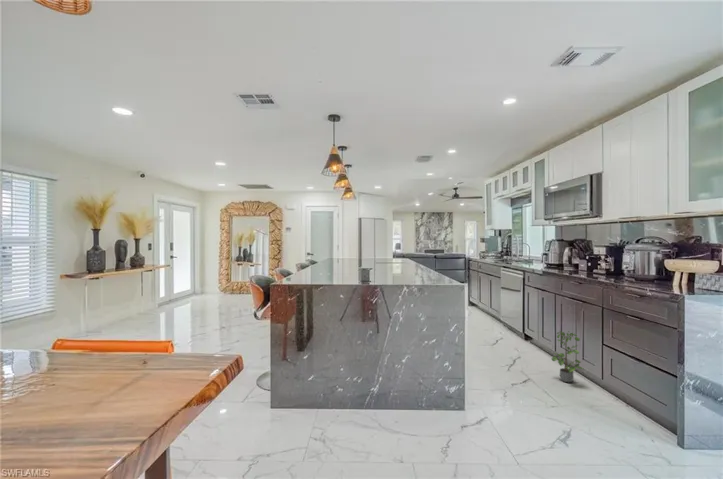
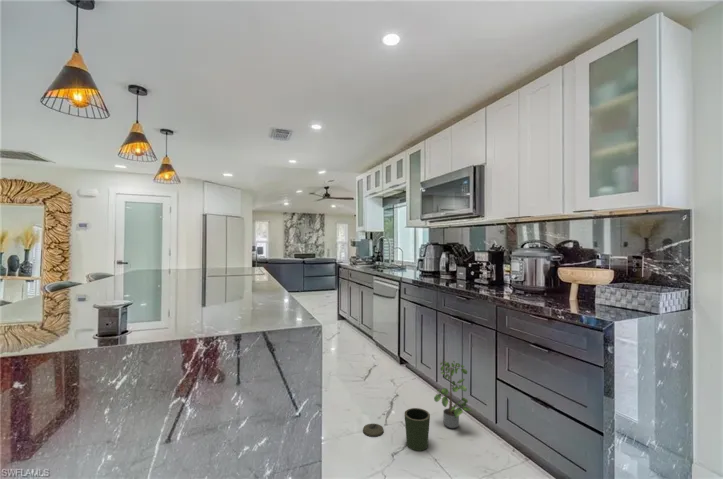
trash can: none [493,361,546,390] -> present [363,408,430,451]

